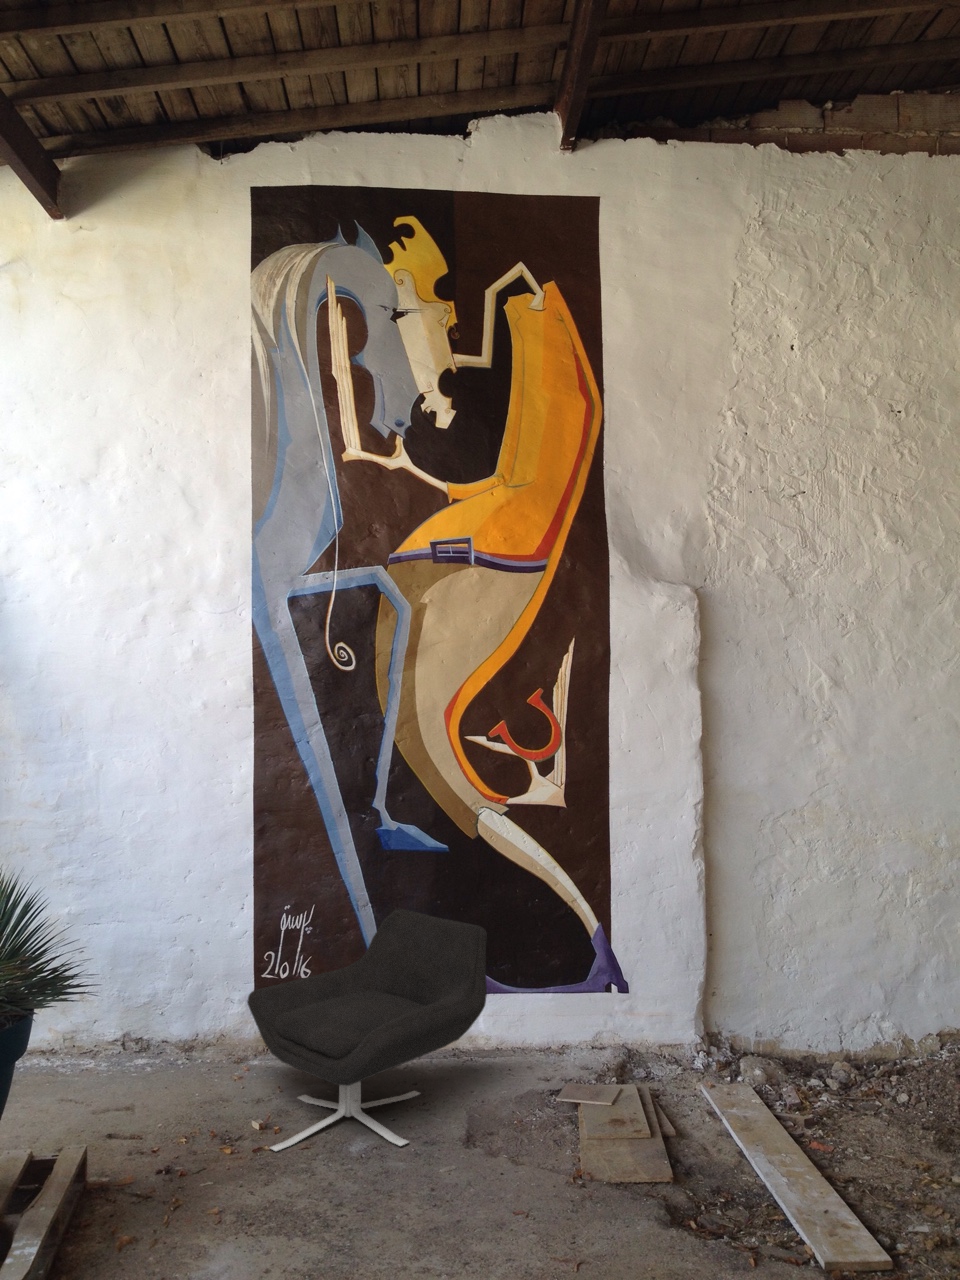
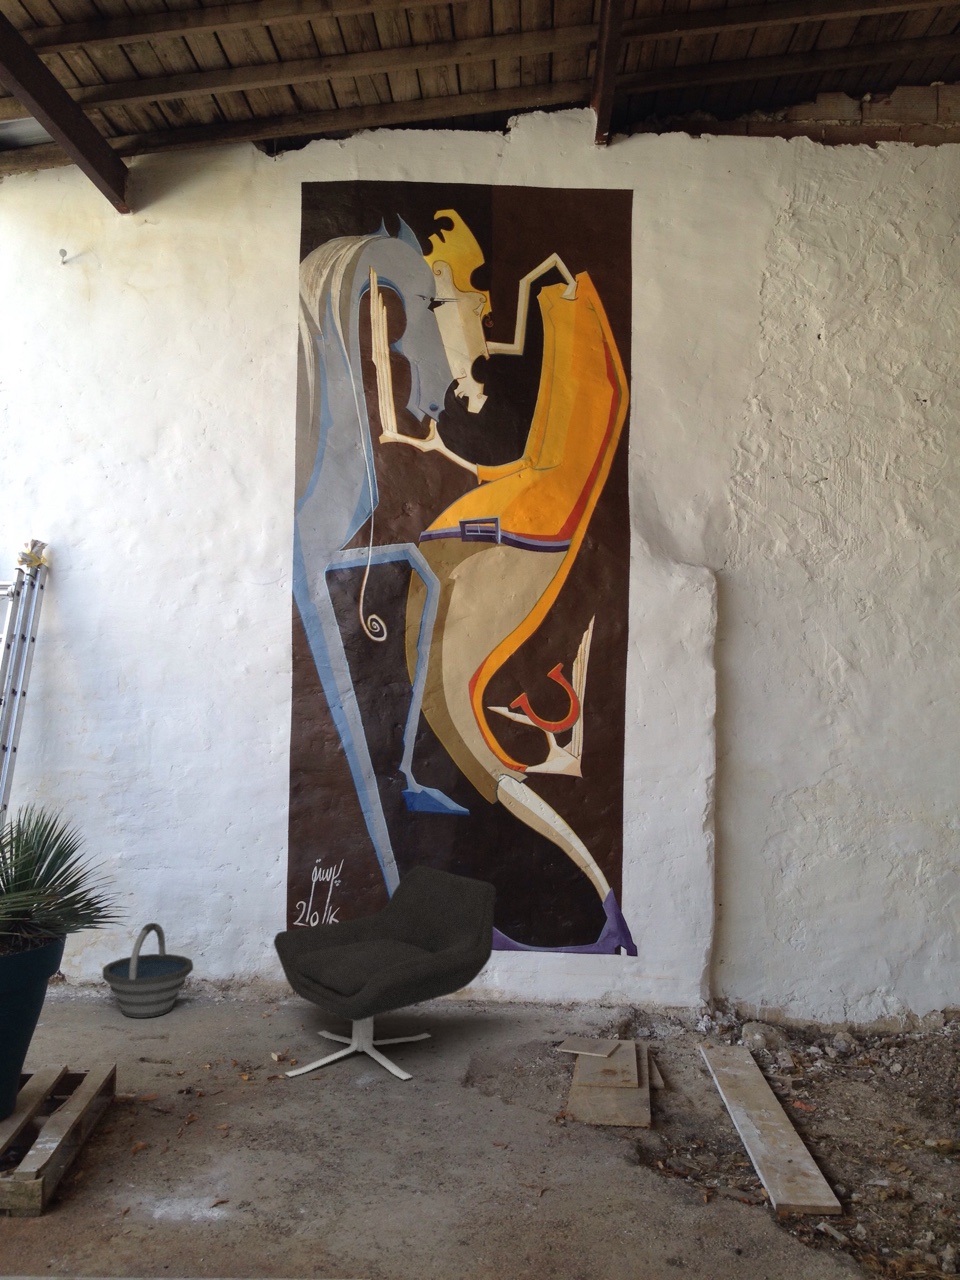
bucket: none [54,987,155,1093] -> present [103,923,193,1018]

